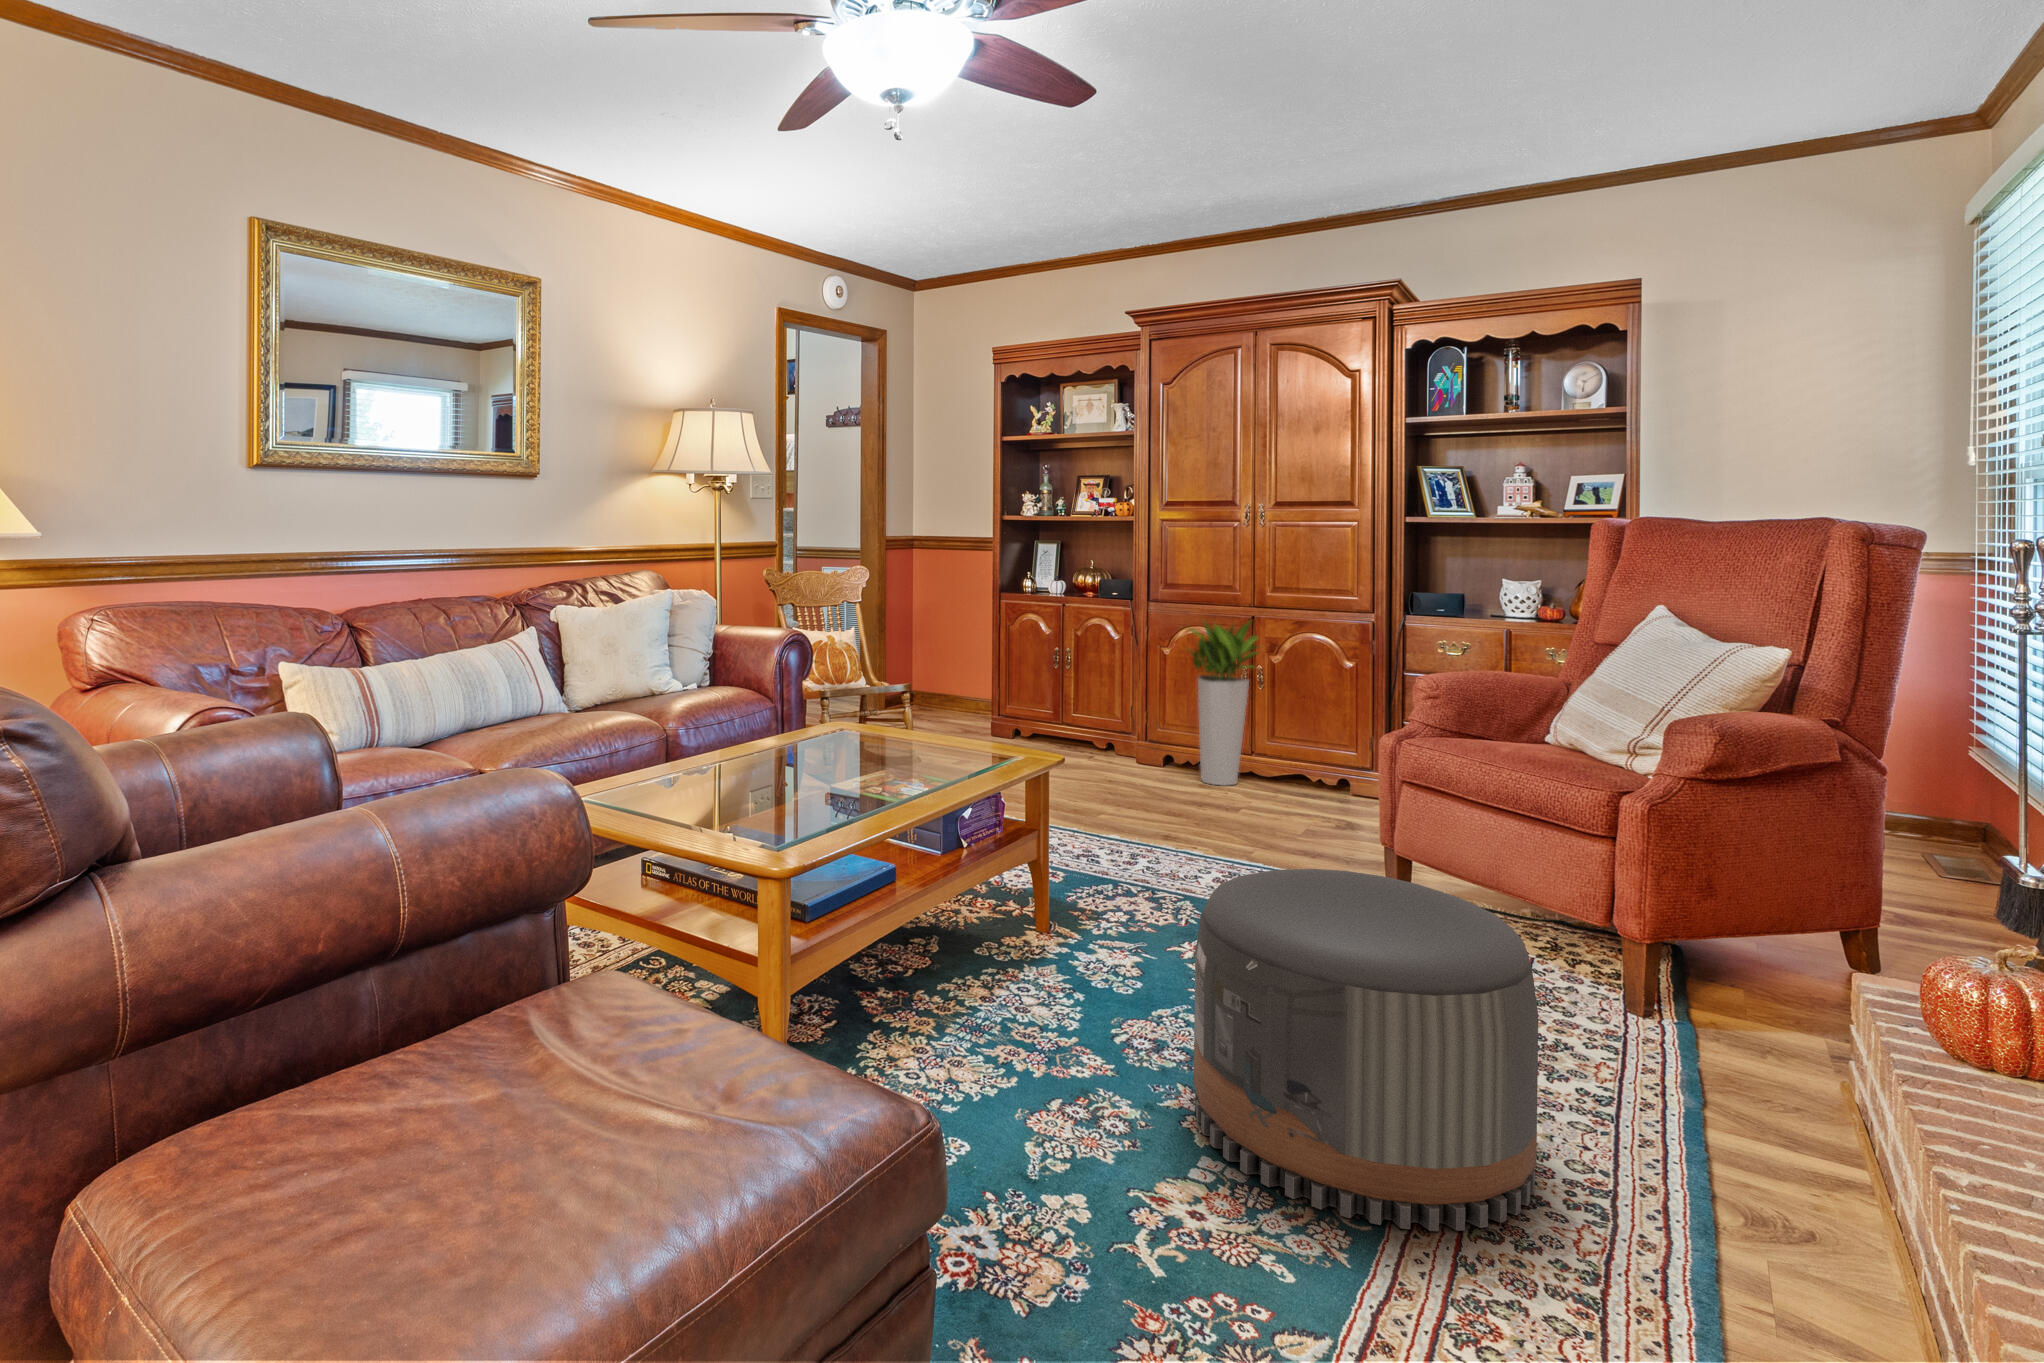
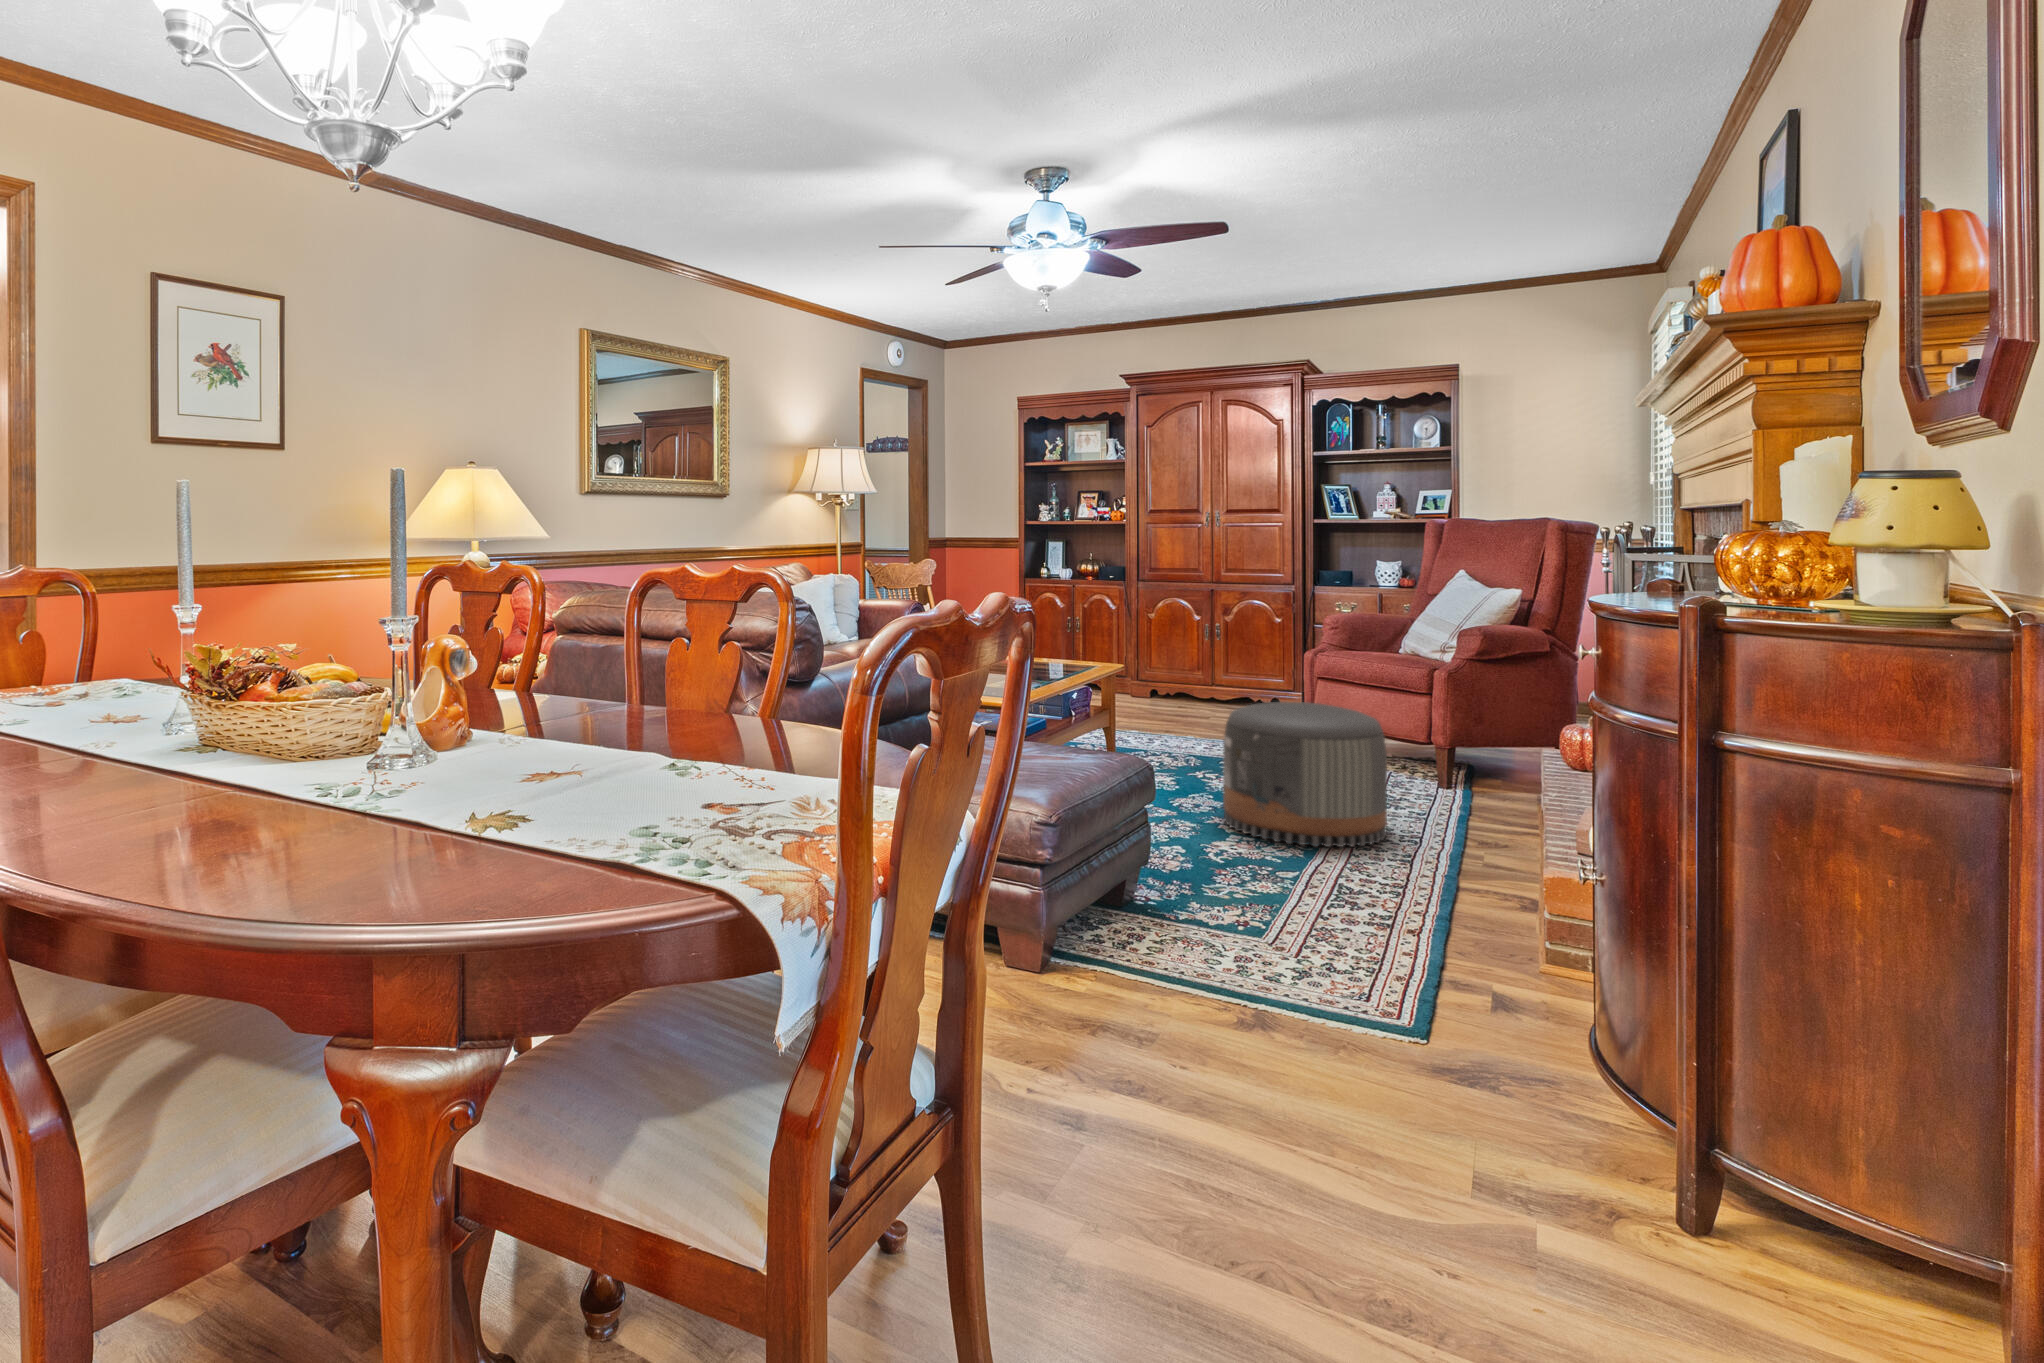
planter: present [1189,621,1258,785] -> none [1163,590,1223,705]

